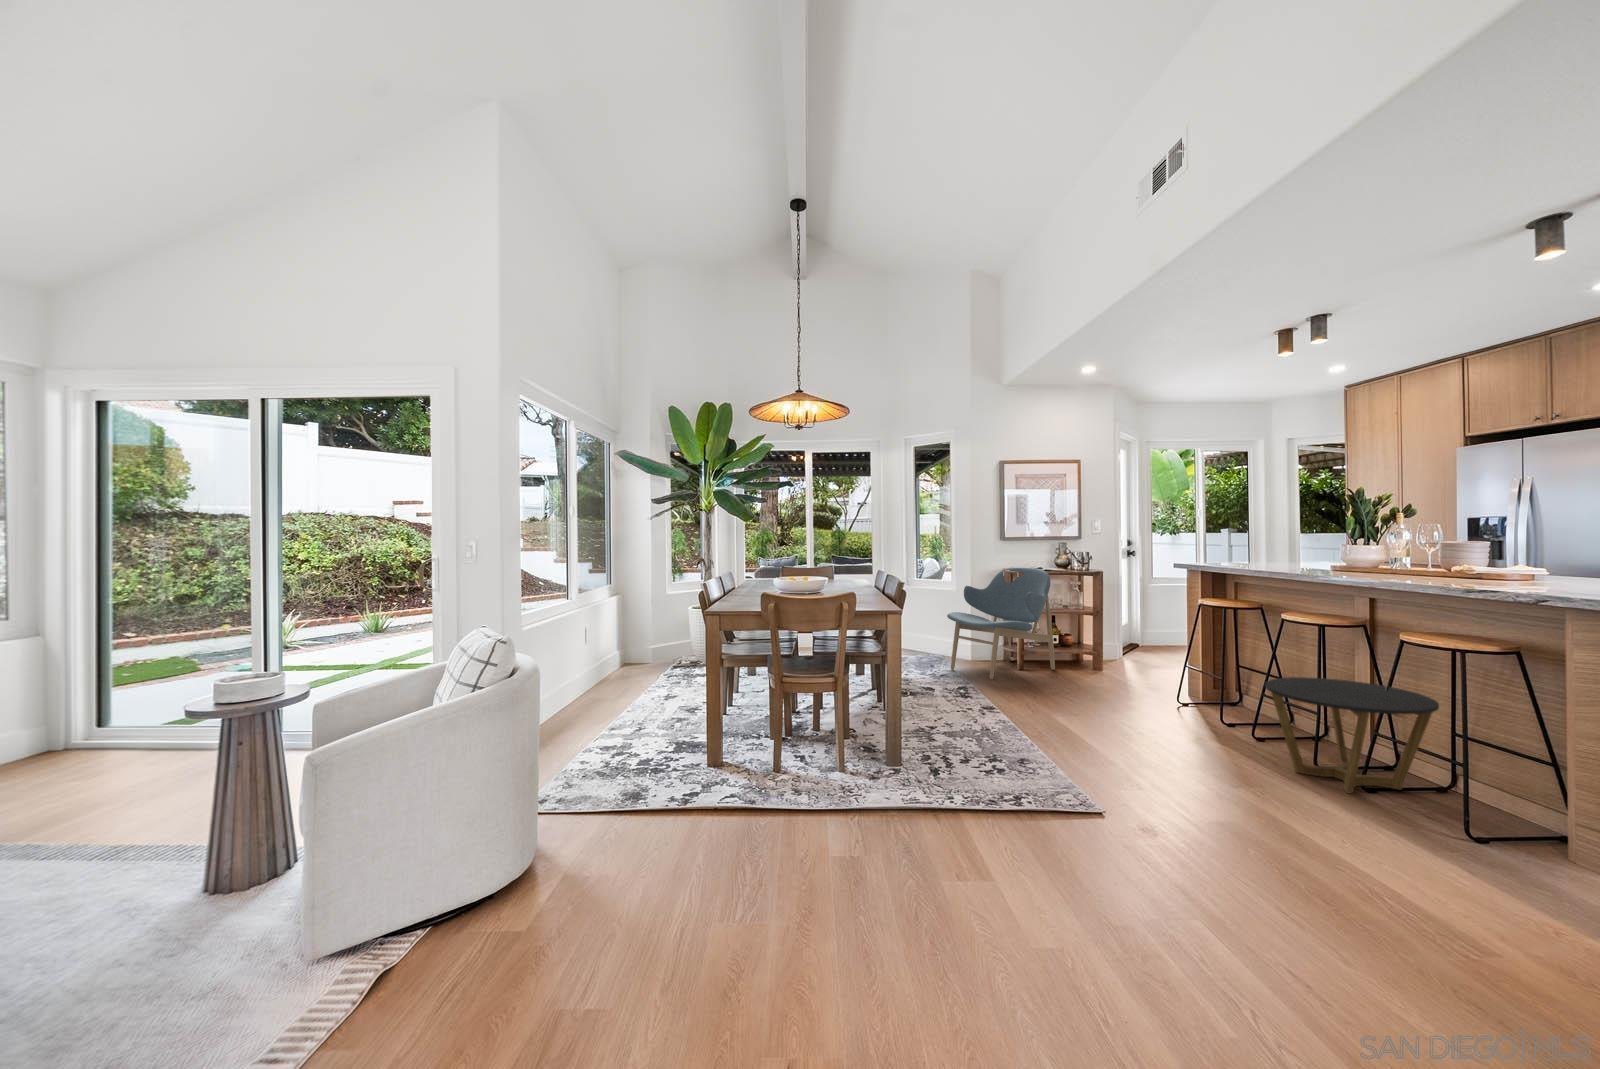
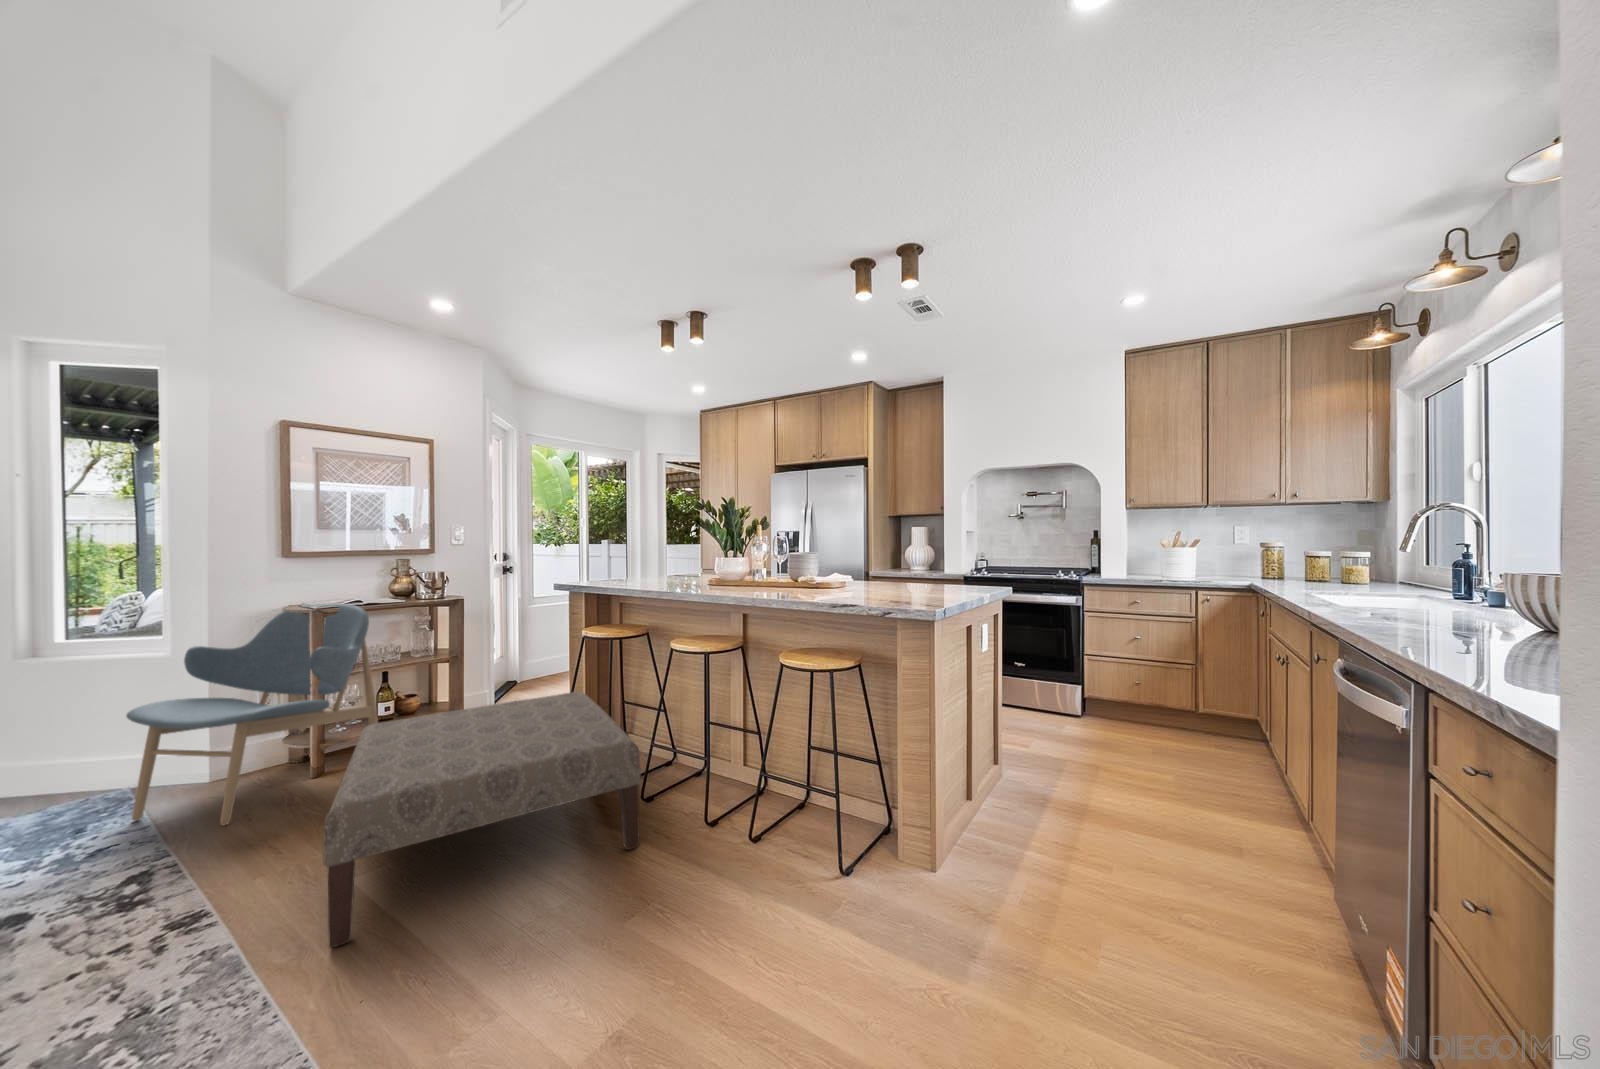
ottoman: none [1057,638,1245,746] -> present [323,692,641,948]
side table: present [1265,677,1439,794] -> none [669,722,847,905]

